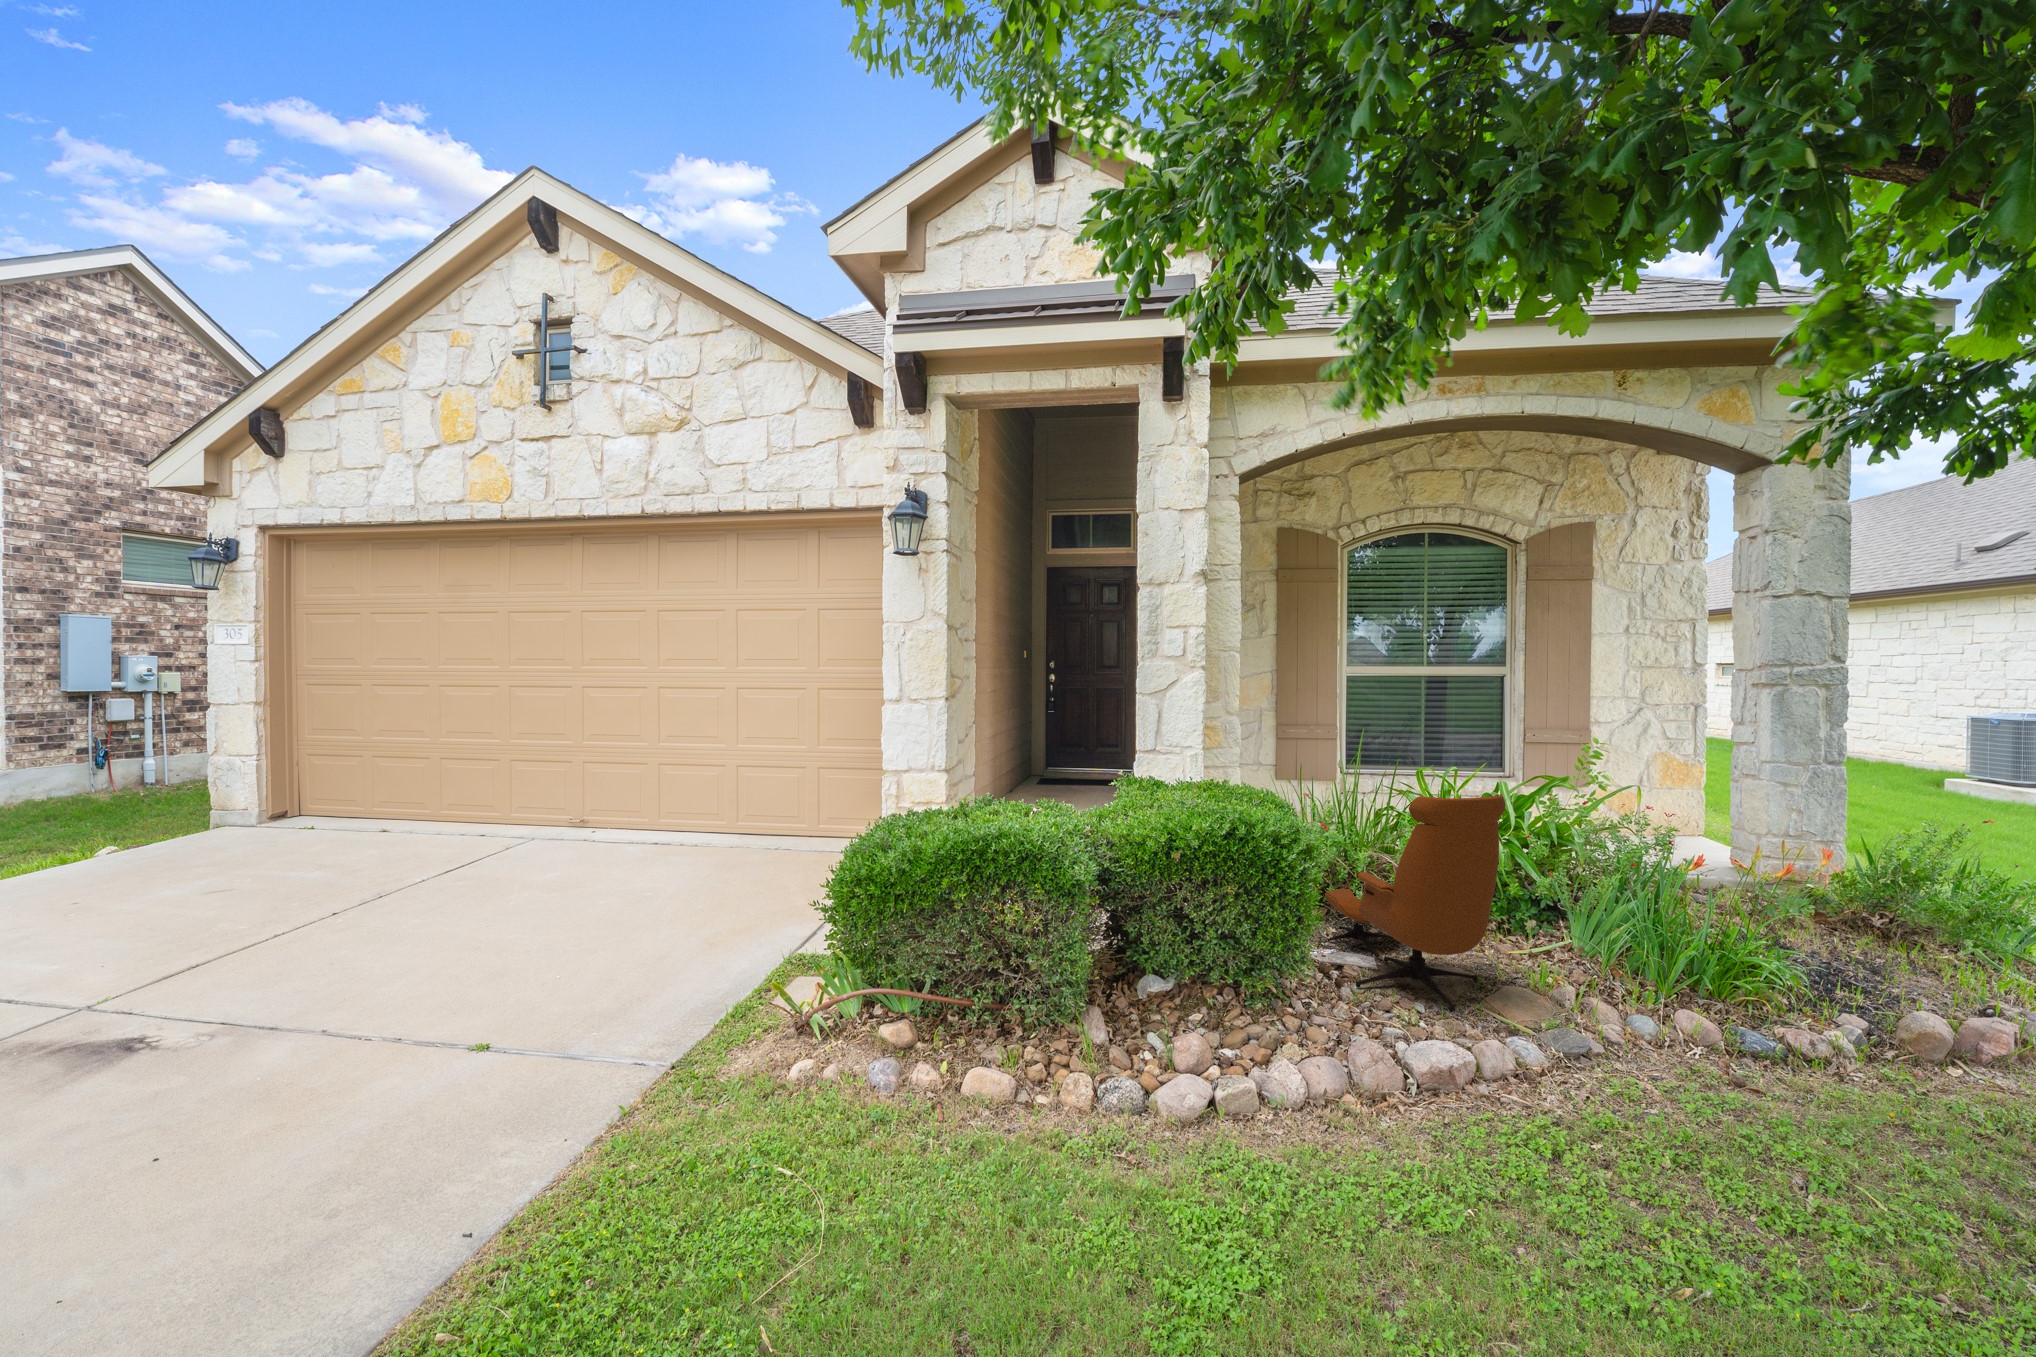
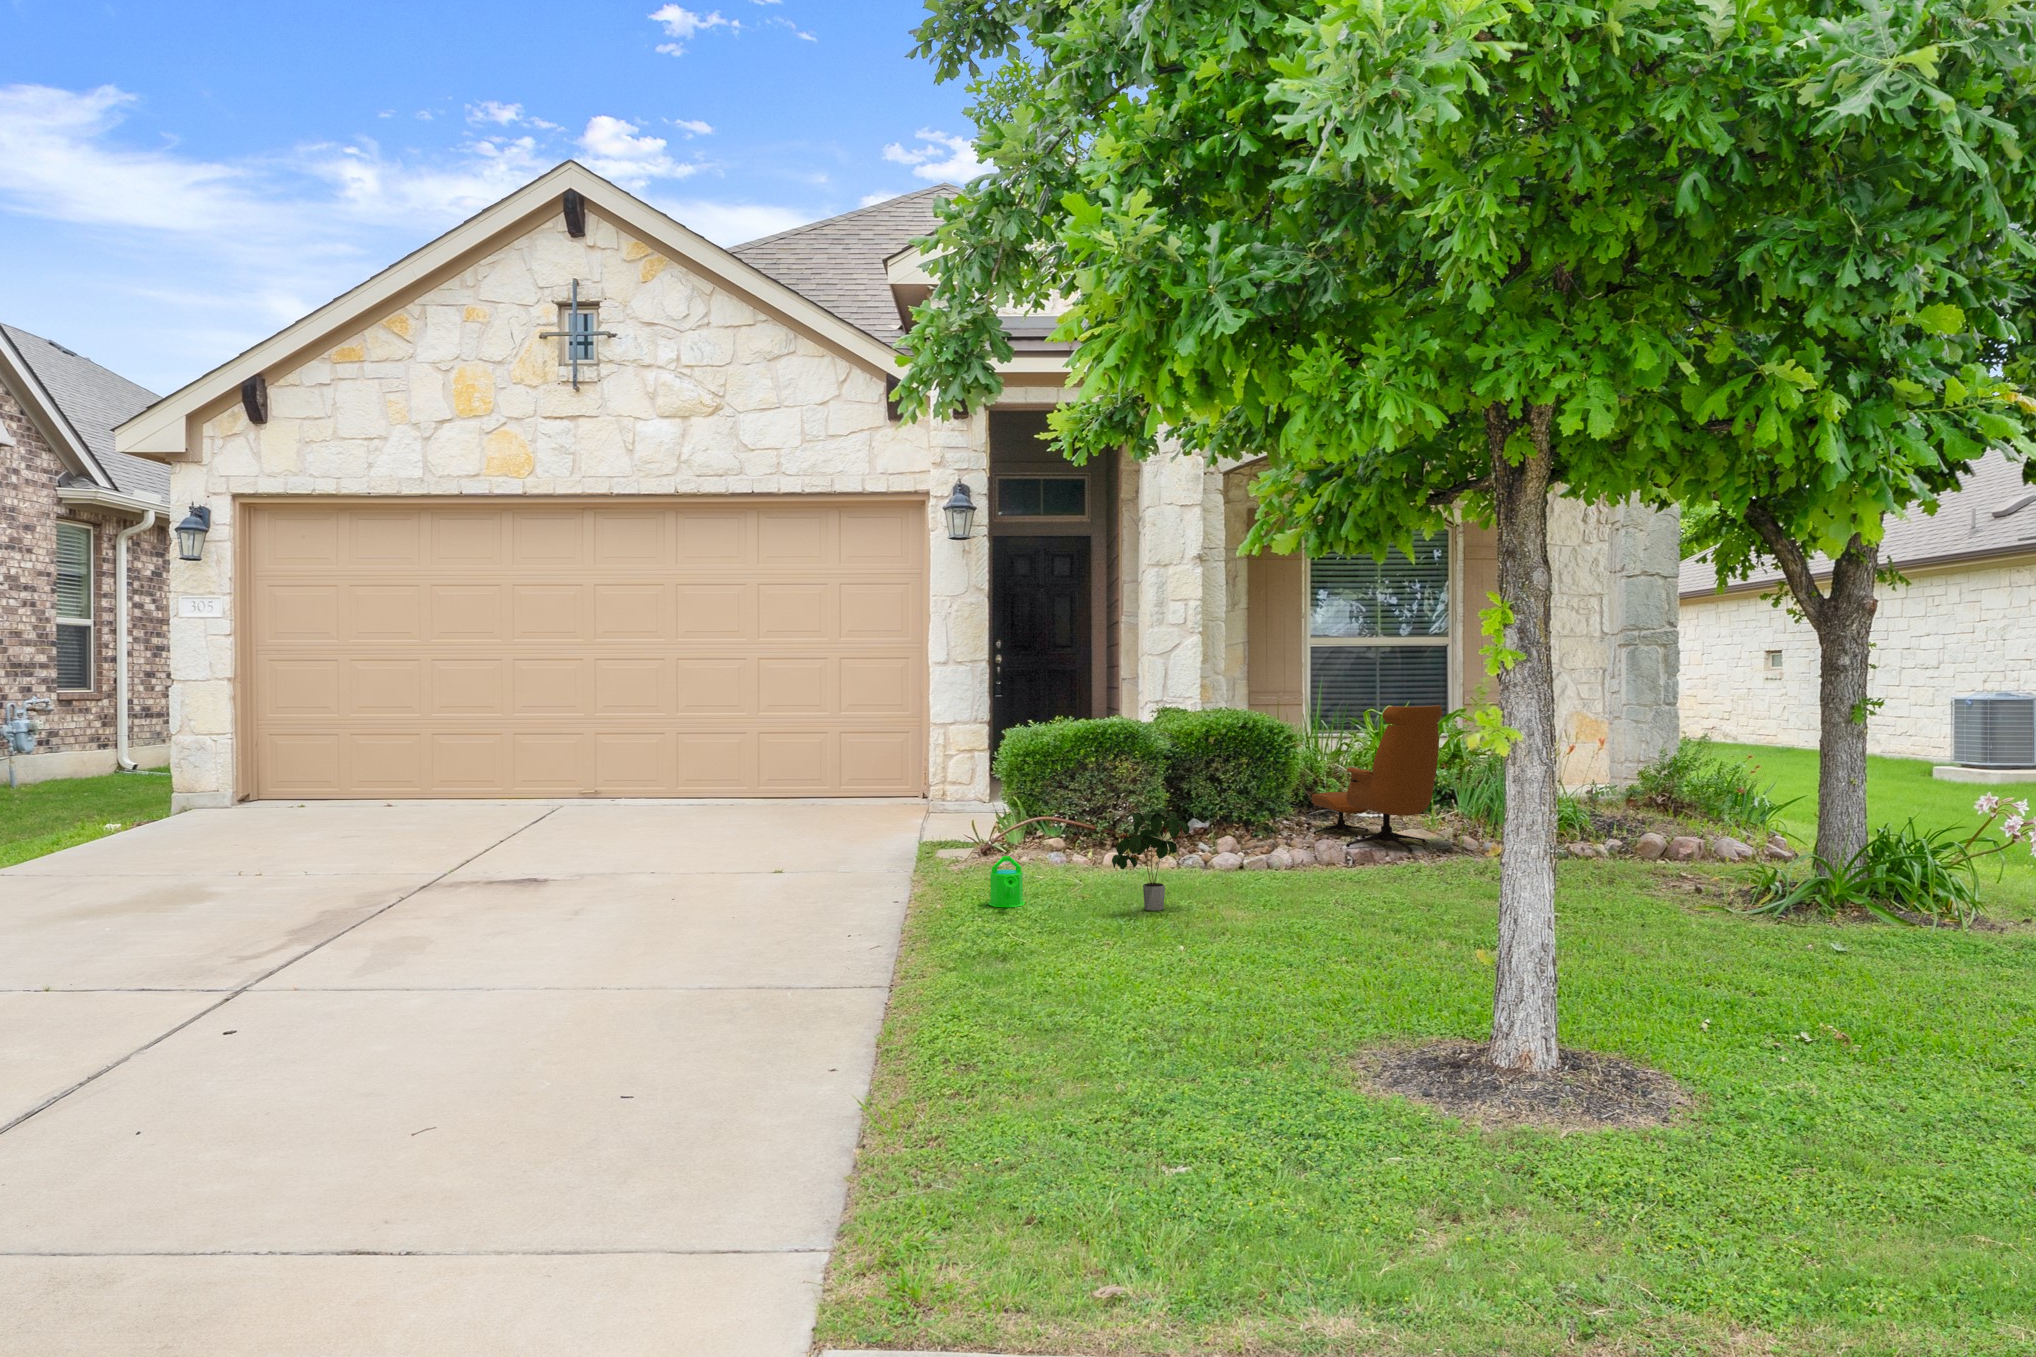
potted plant: none [867,1012,1027,1200] -> present [1112,808,1190,911]
watering can: none [710,1060,774,1153] -> present [989,856,1025,908]

